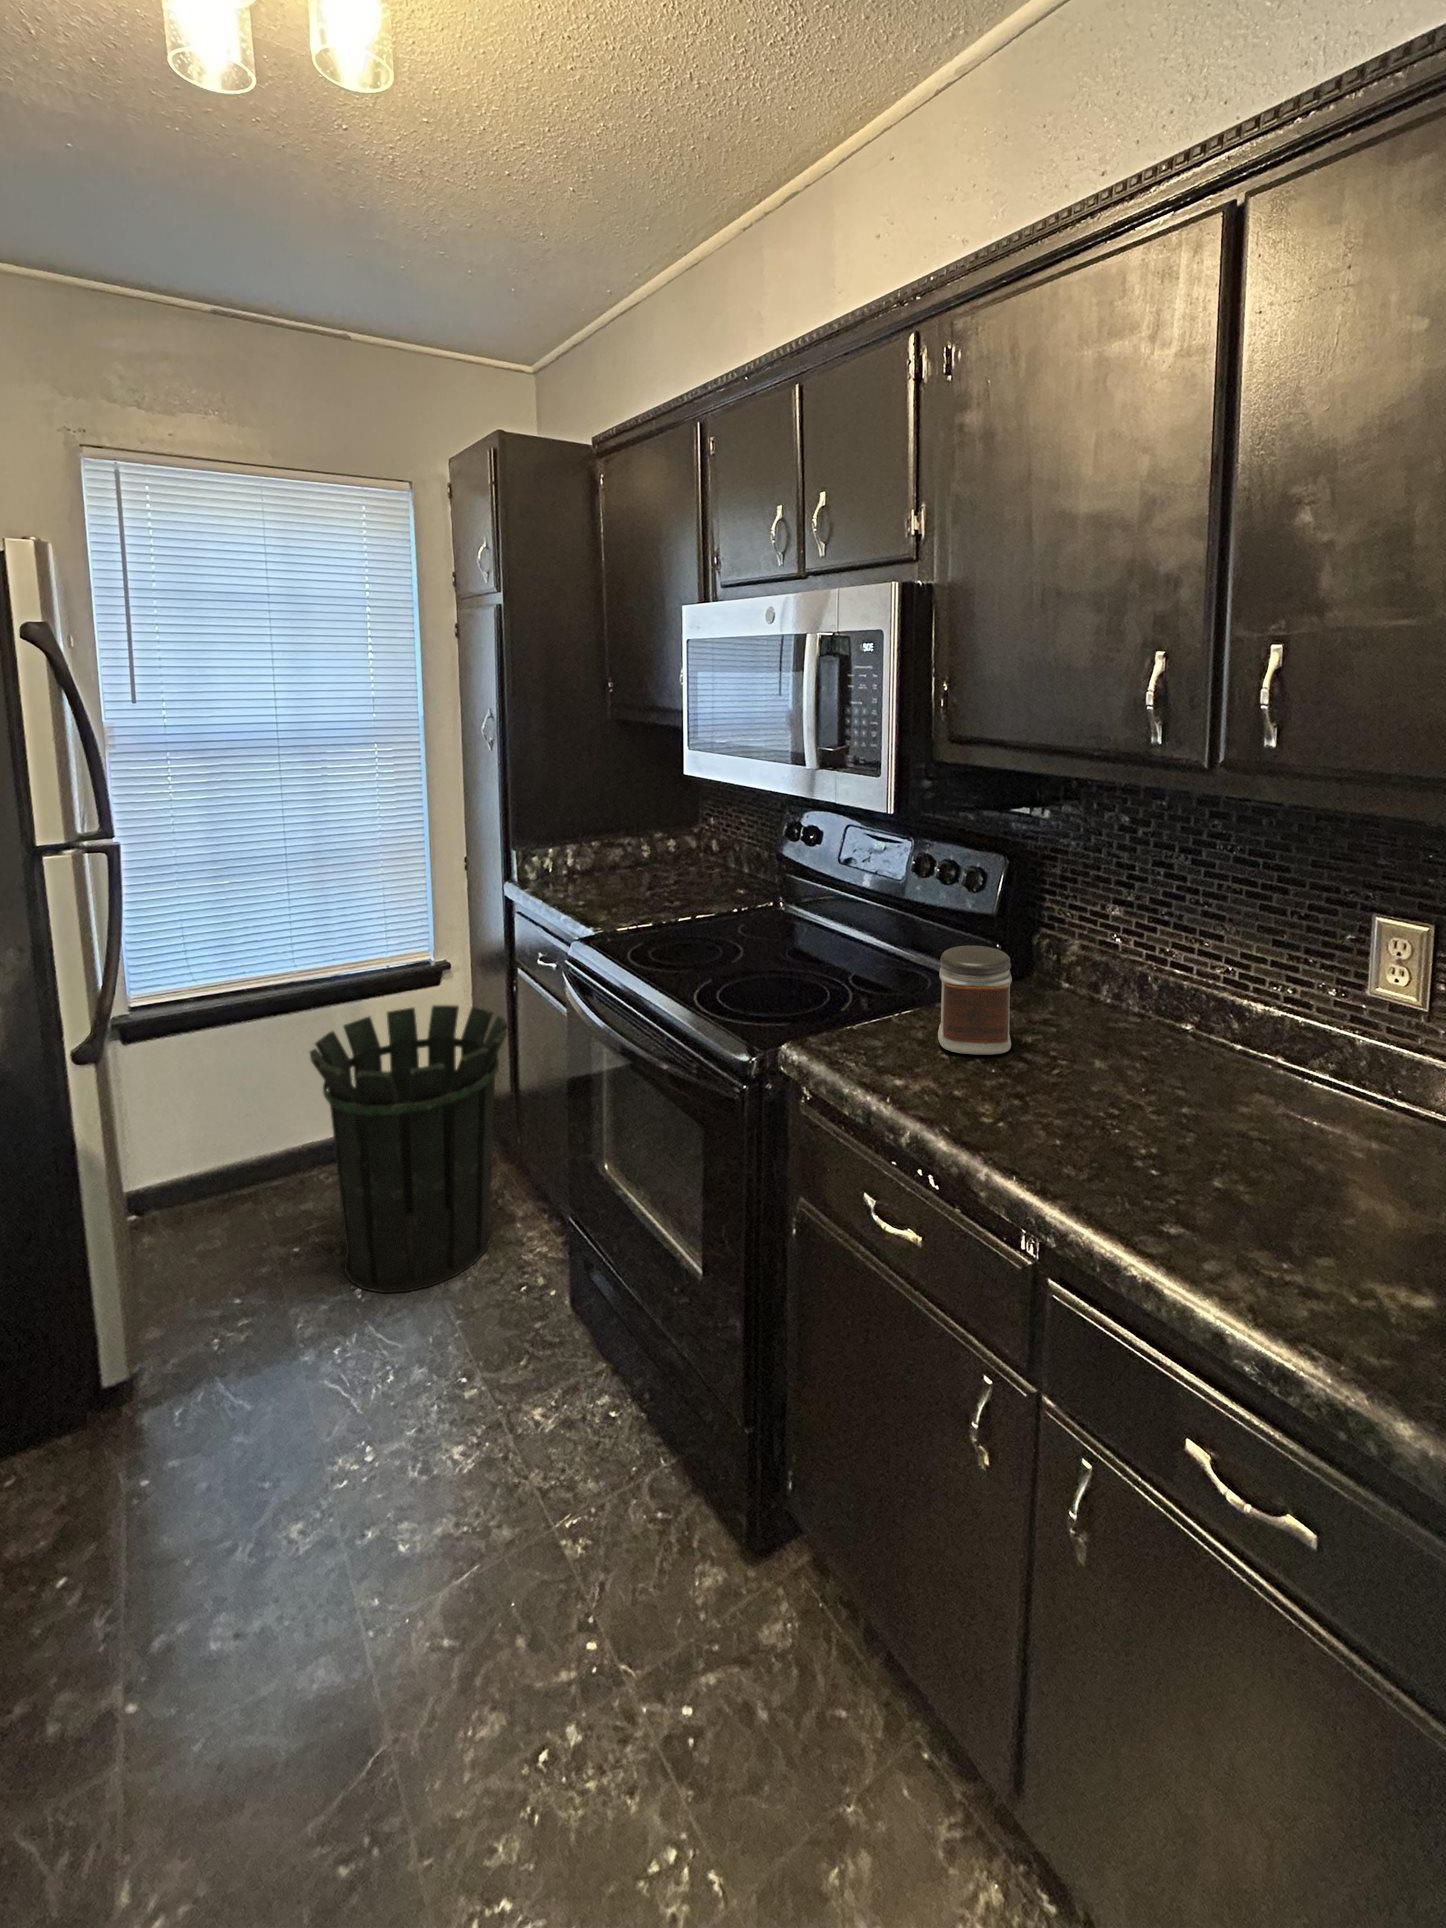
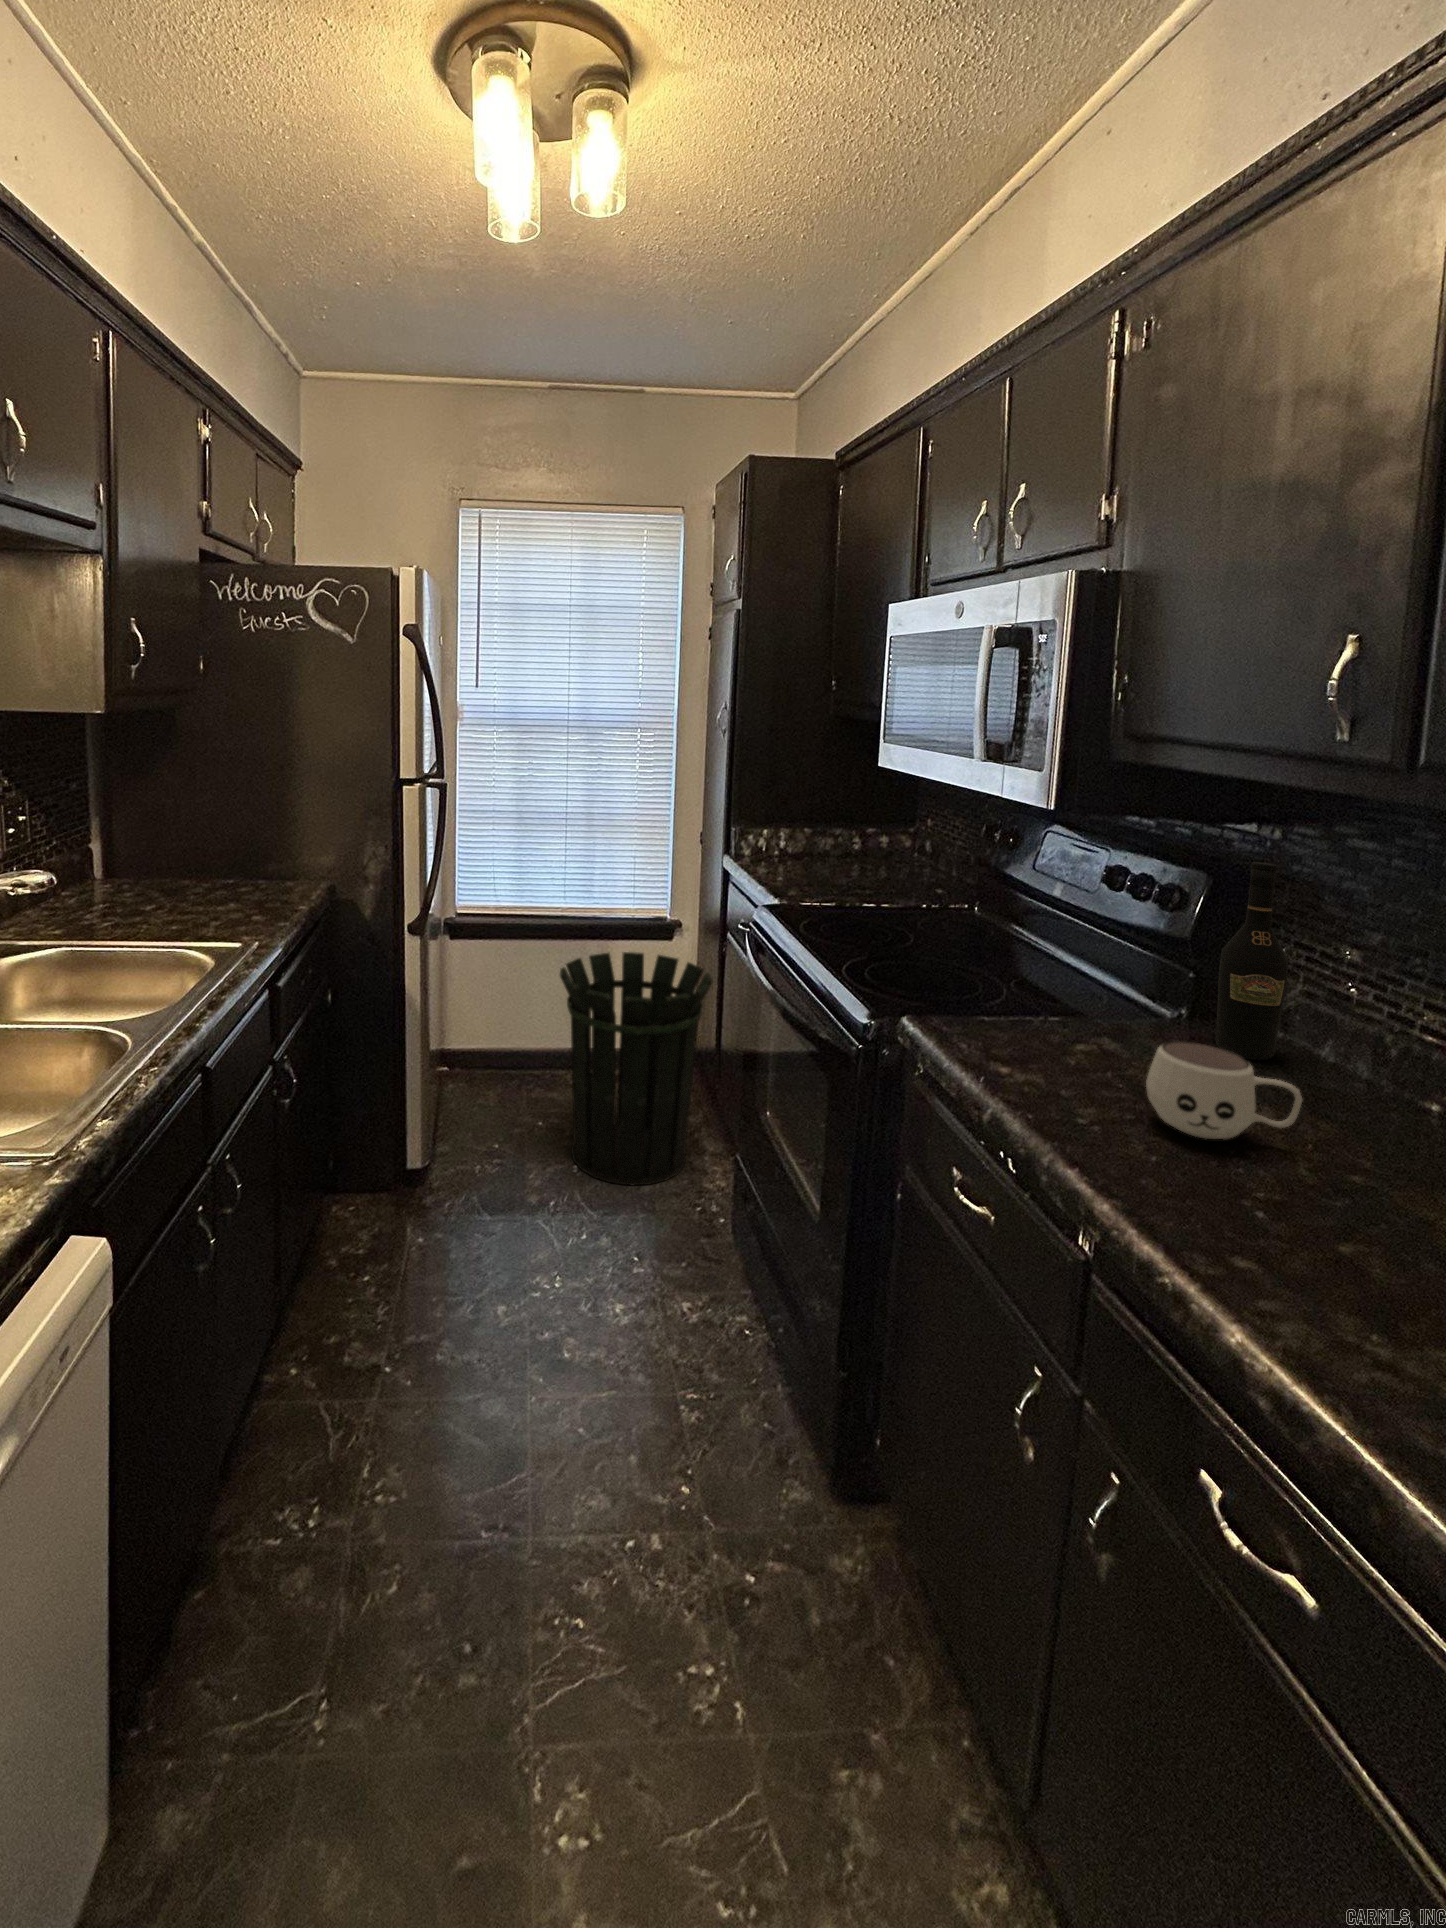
wine bottle: none [1033,843,1082,1013] -> present [1216,862,1288,1060]
jar: present [938,946,1012,1055] -> none [1065,956,1162,1075]
mug: none [1035,1018,1149,1105] -> present [1146,1041,1302,1139]

